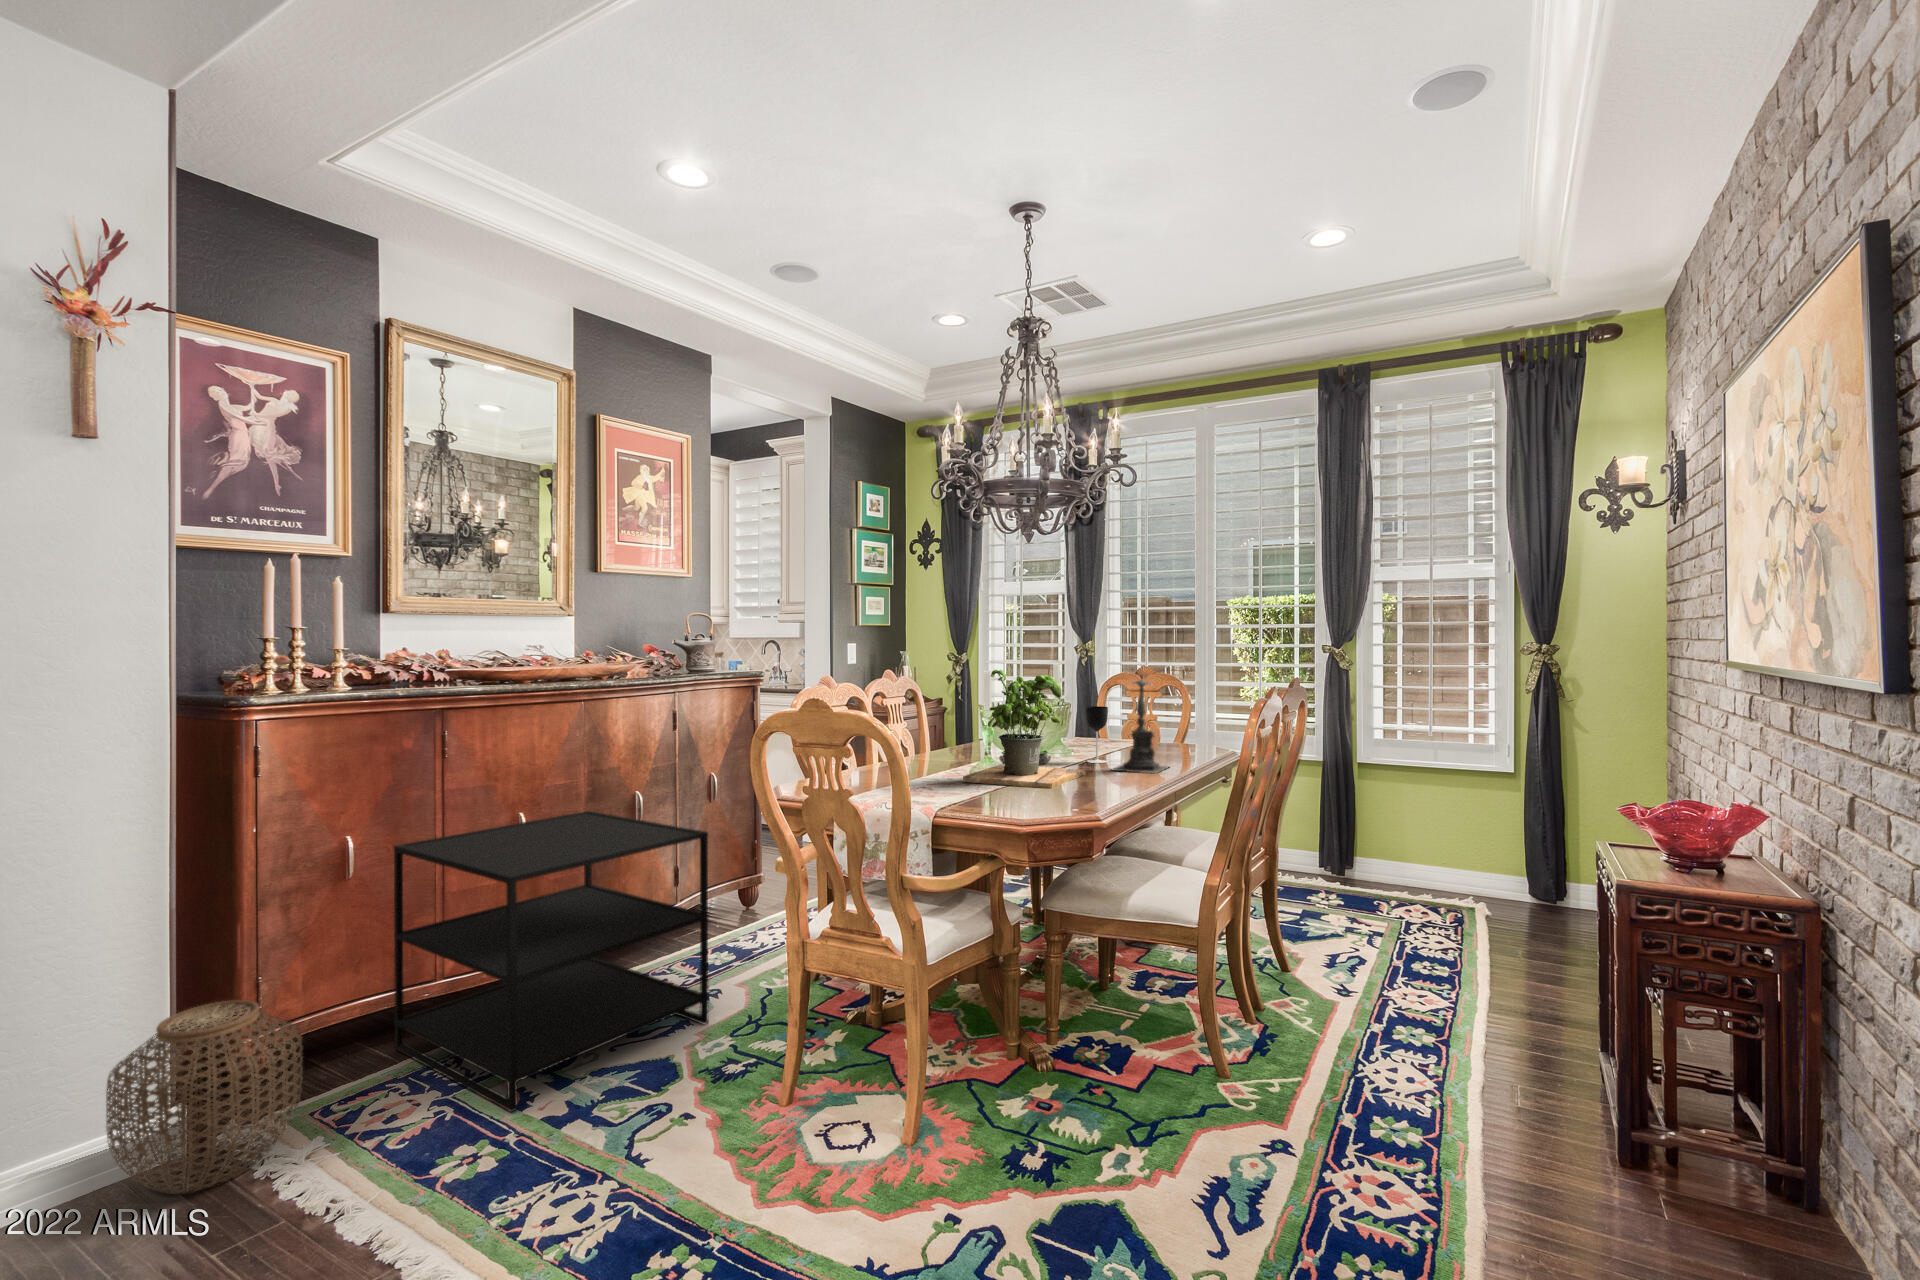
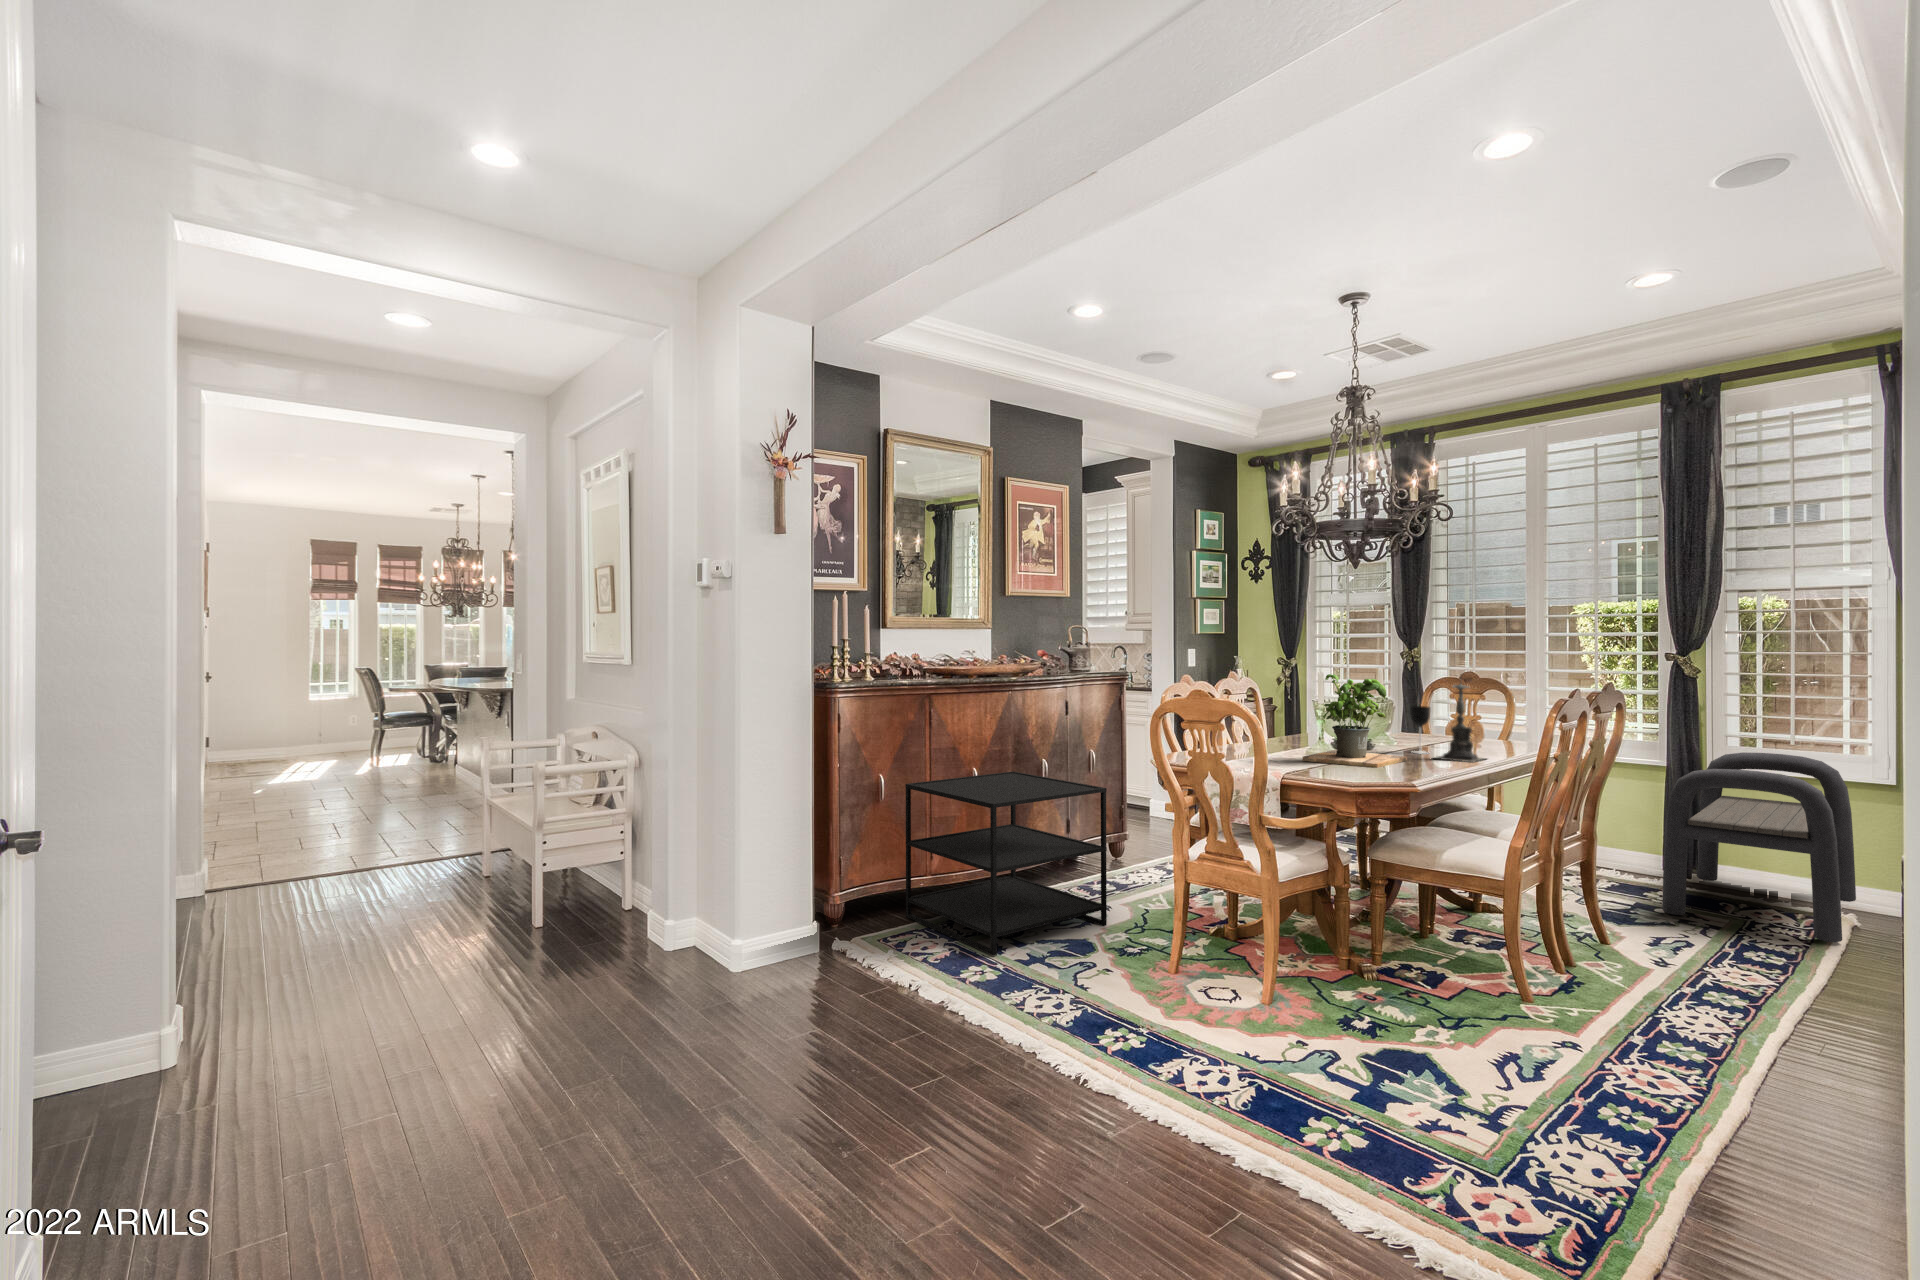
bench: none [1328,743,1489,941] -> present [1662,752,1856,942]
woven basket: present [106,1000,303,1194] -> none [792,865,880,969]

